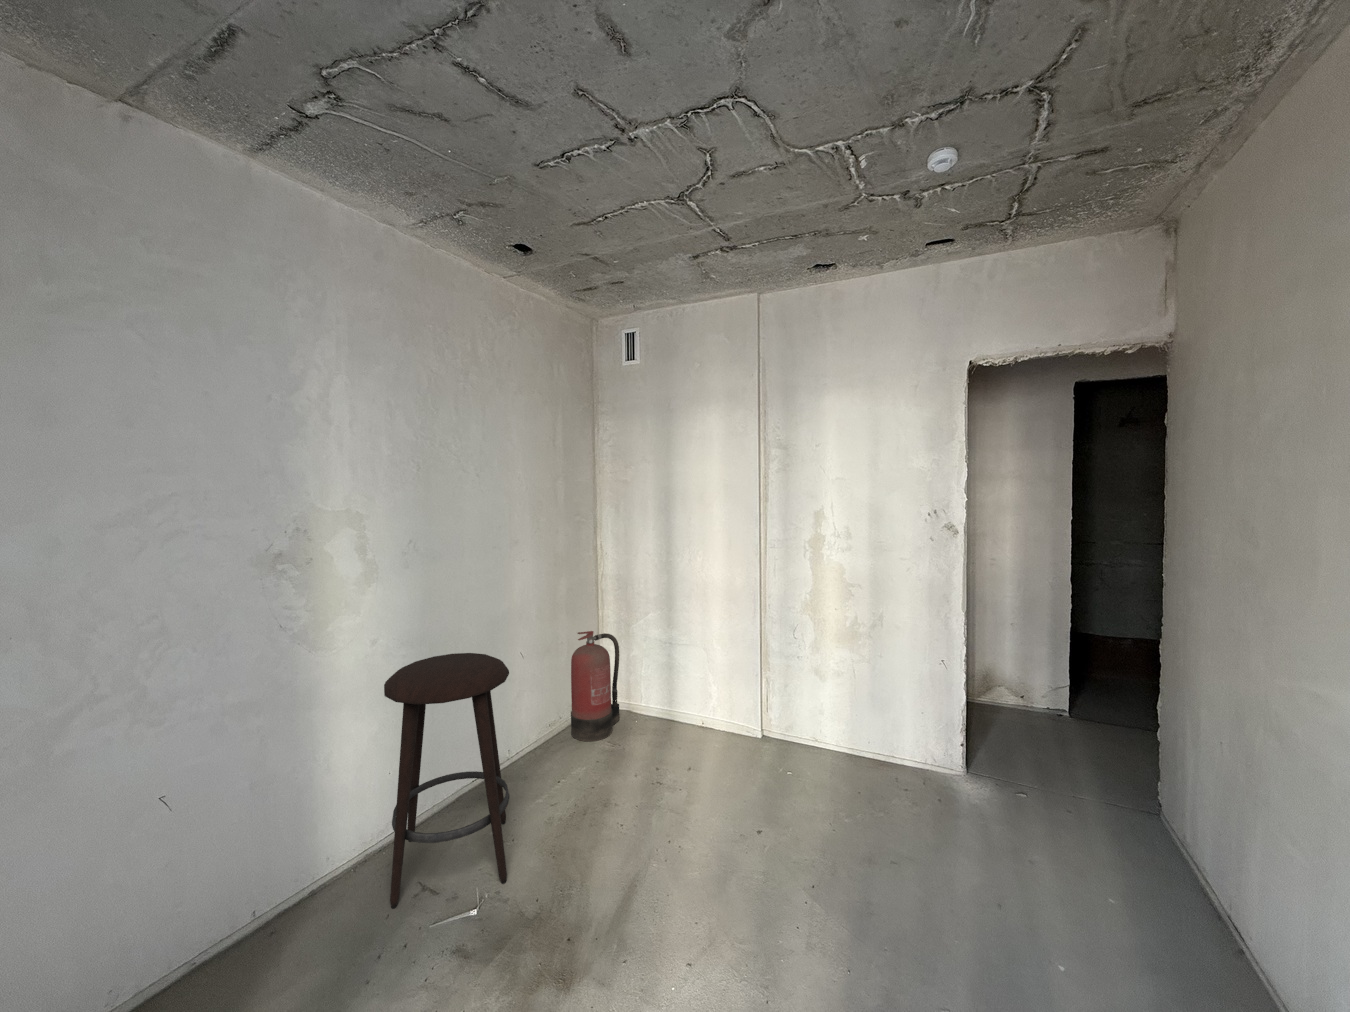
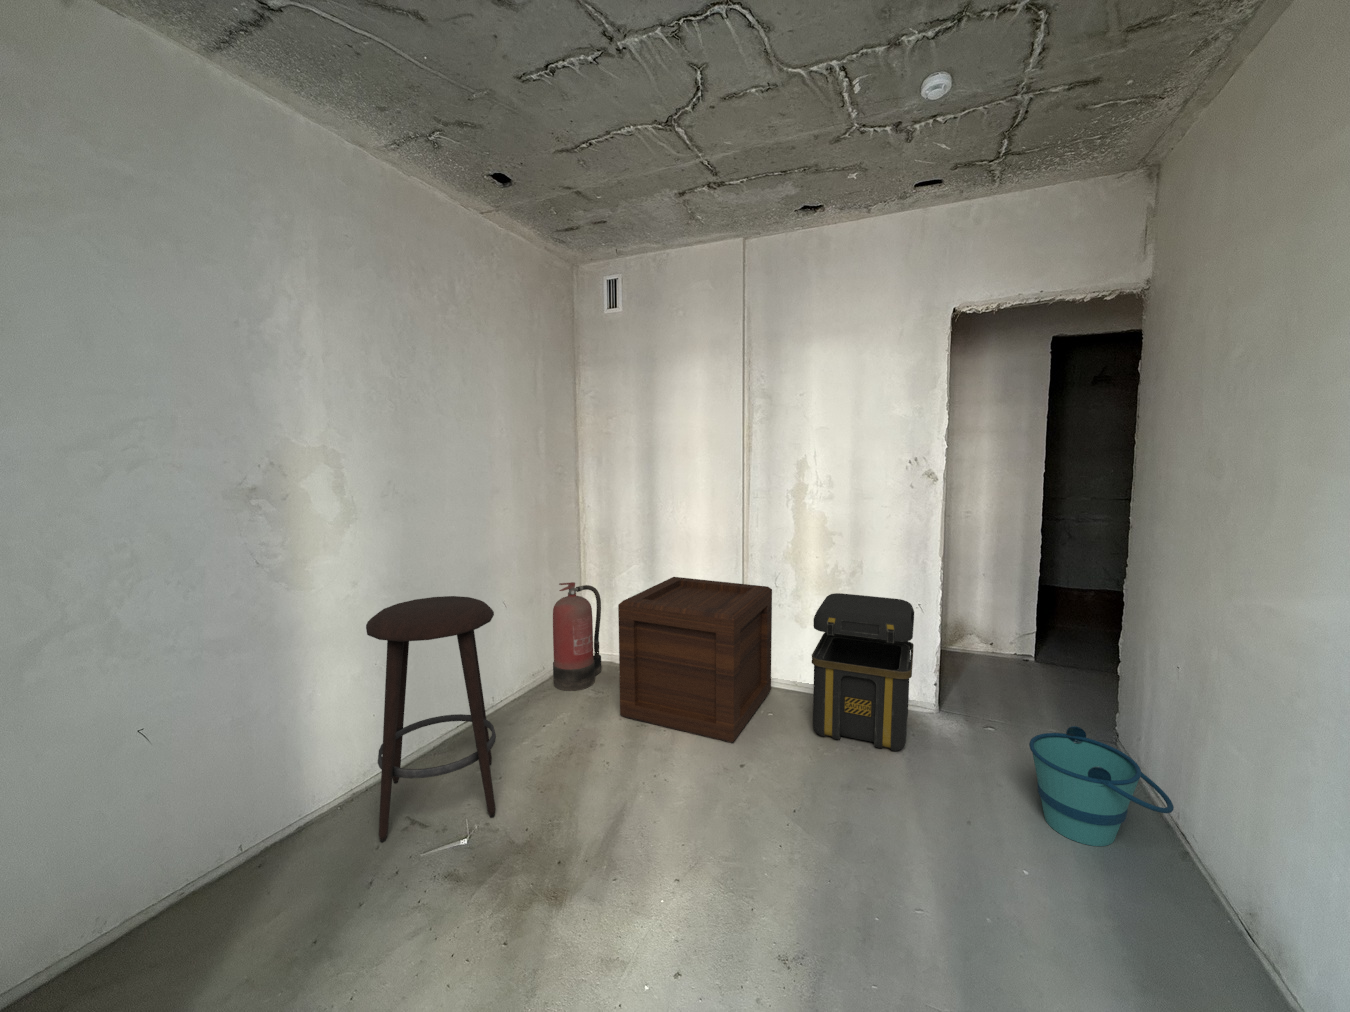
wooden crate: none [635,626,790,804] -> present [618,577,772,743]
toolbox: none [831,647,937,817] -> present [812,593,914,751]
bucket: none [1062,801,1223,939] -> present [1029,726,1174,846]

